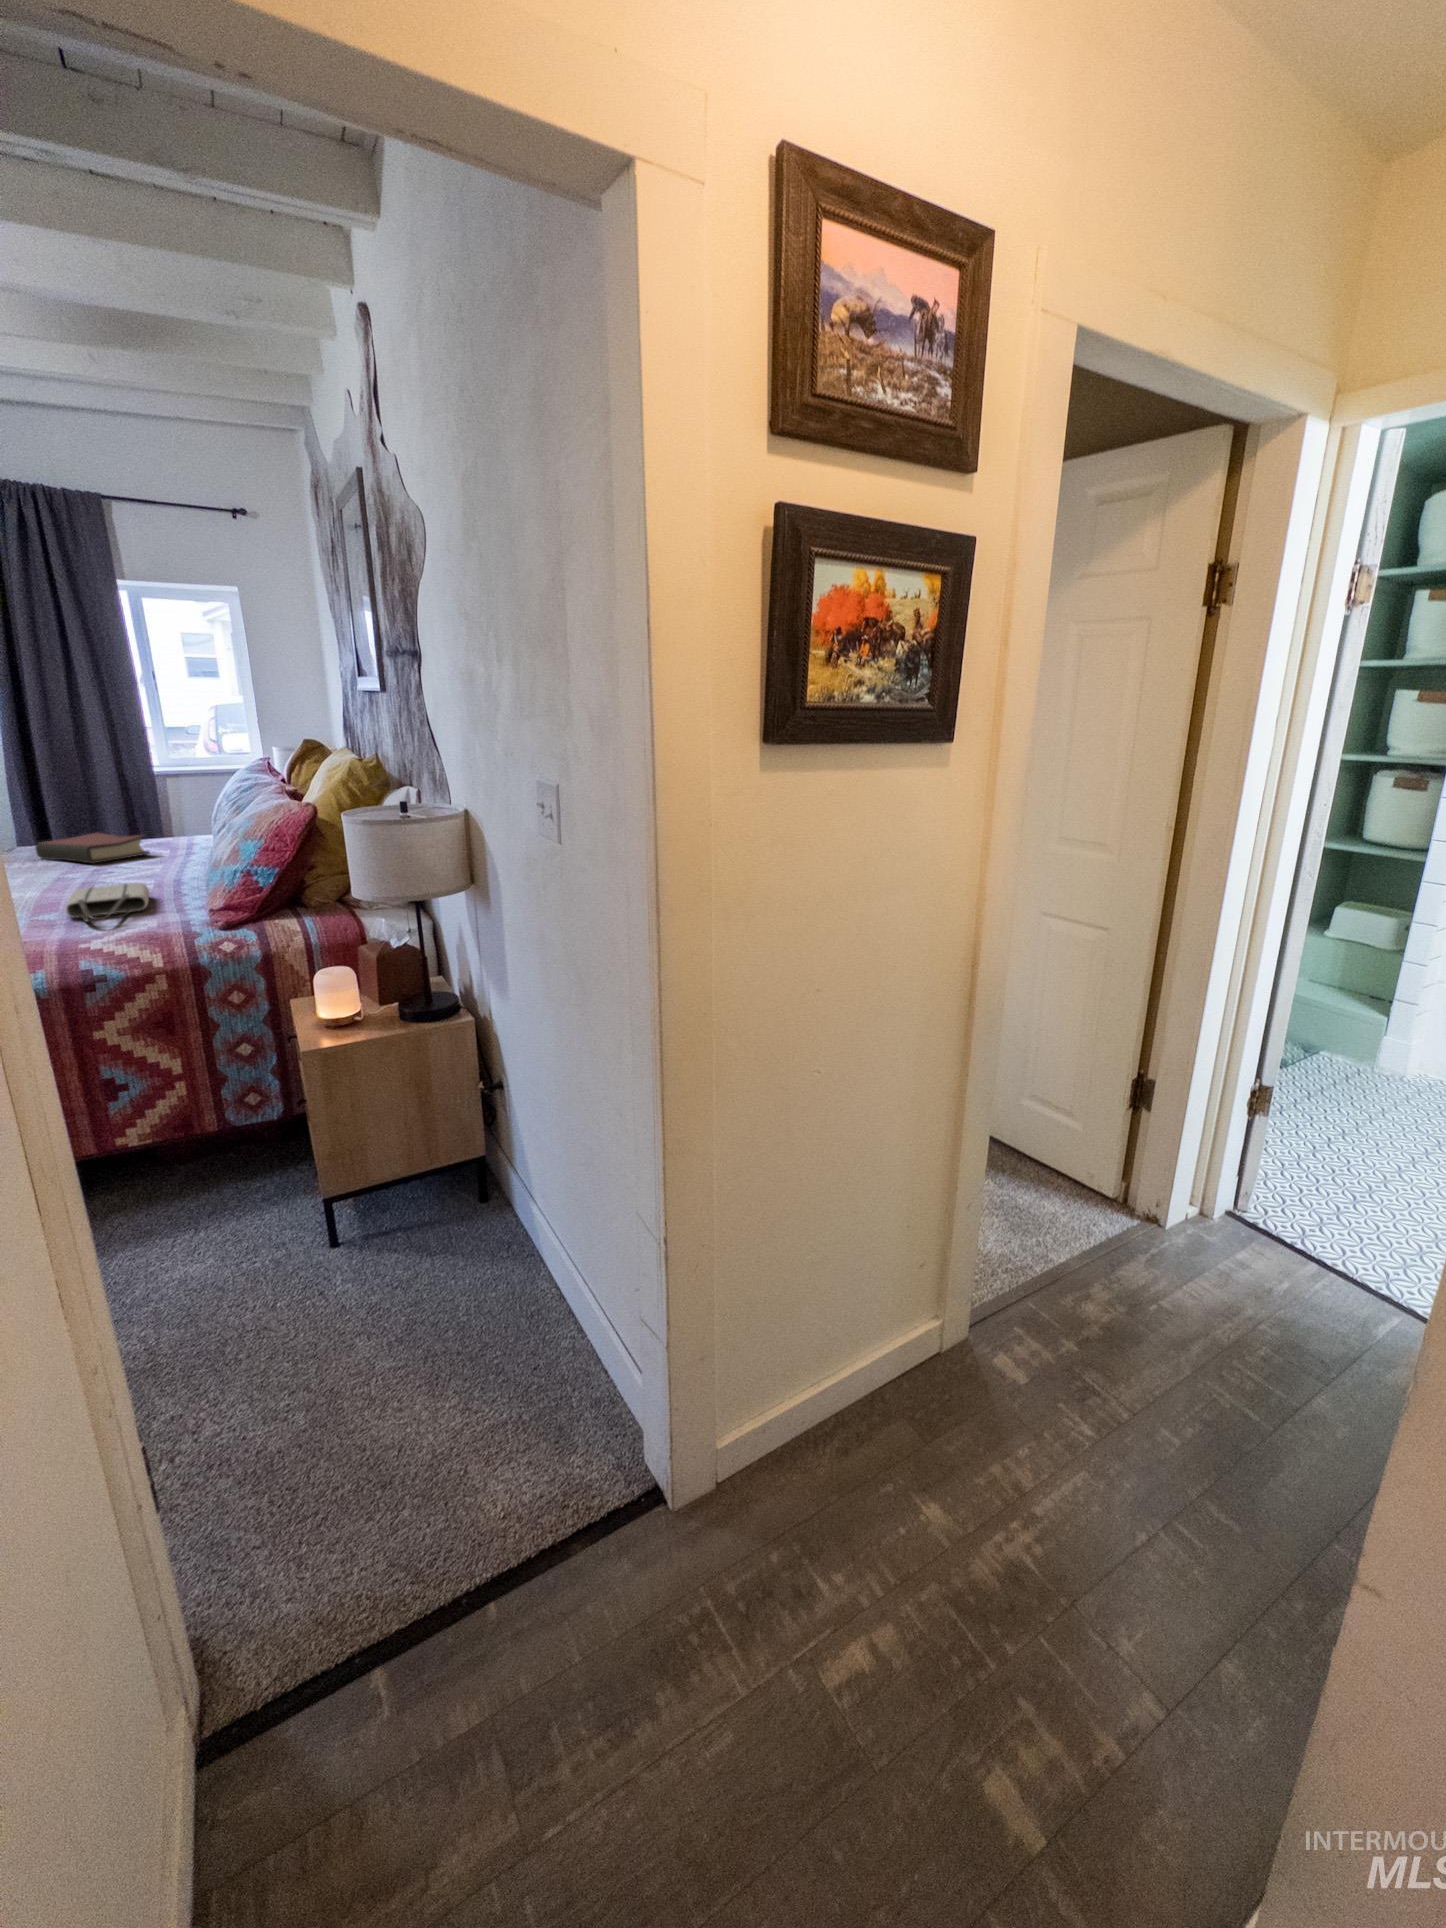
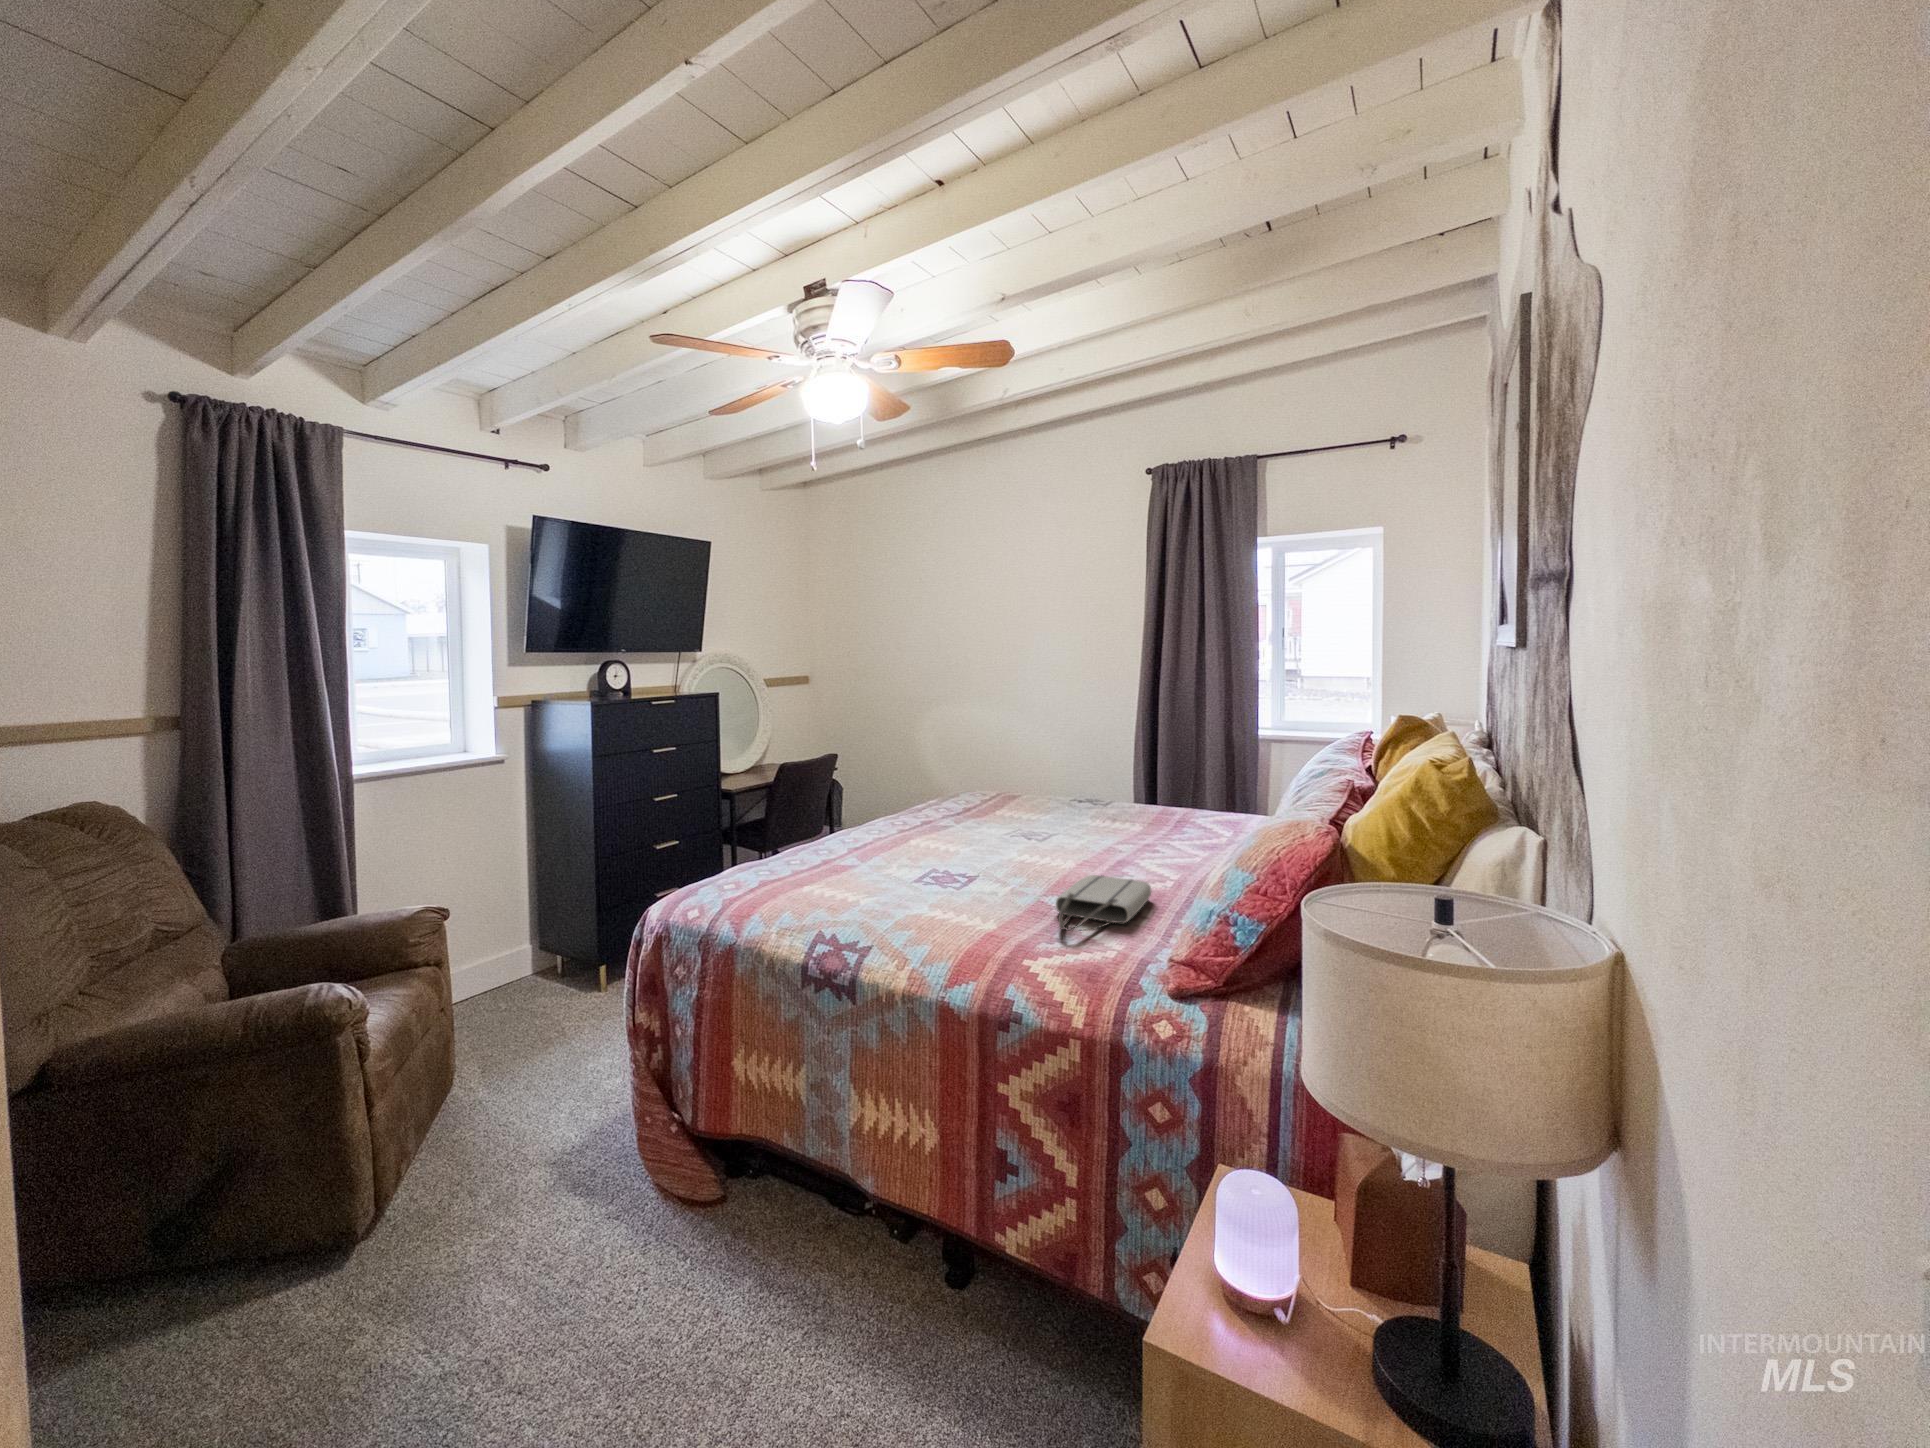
hardback book: present [35,832,149,864] -> none [1117,798,1208,835]

